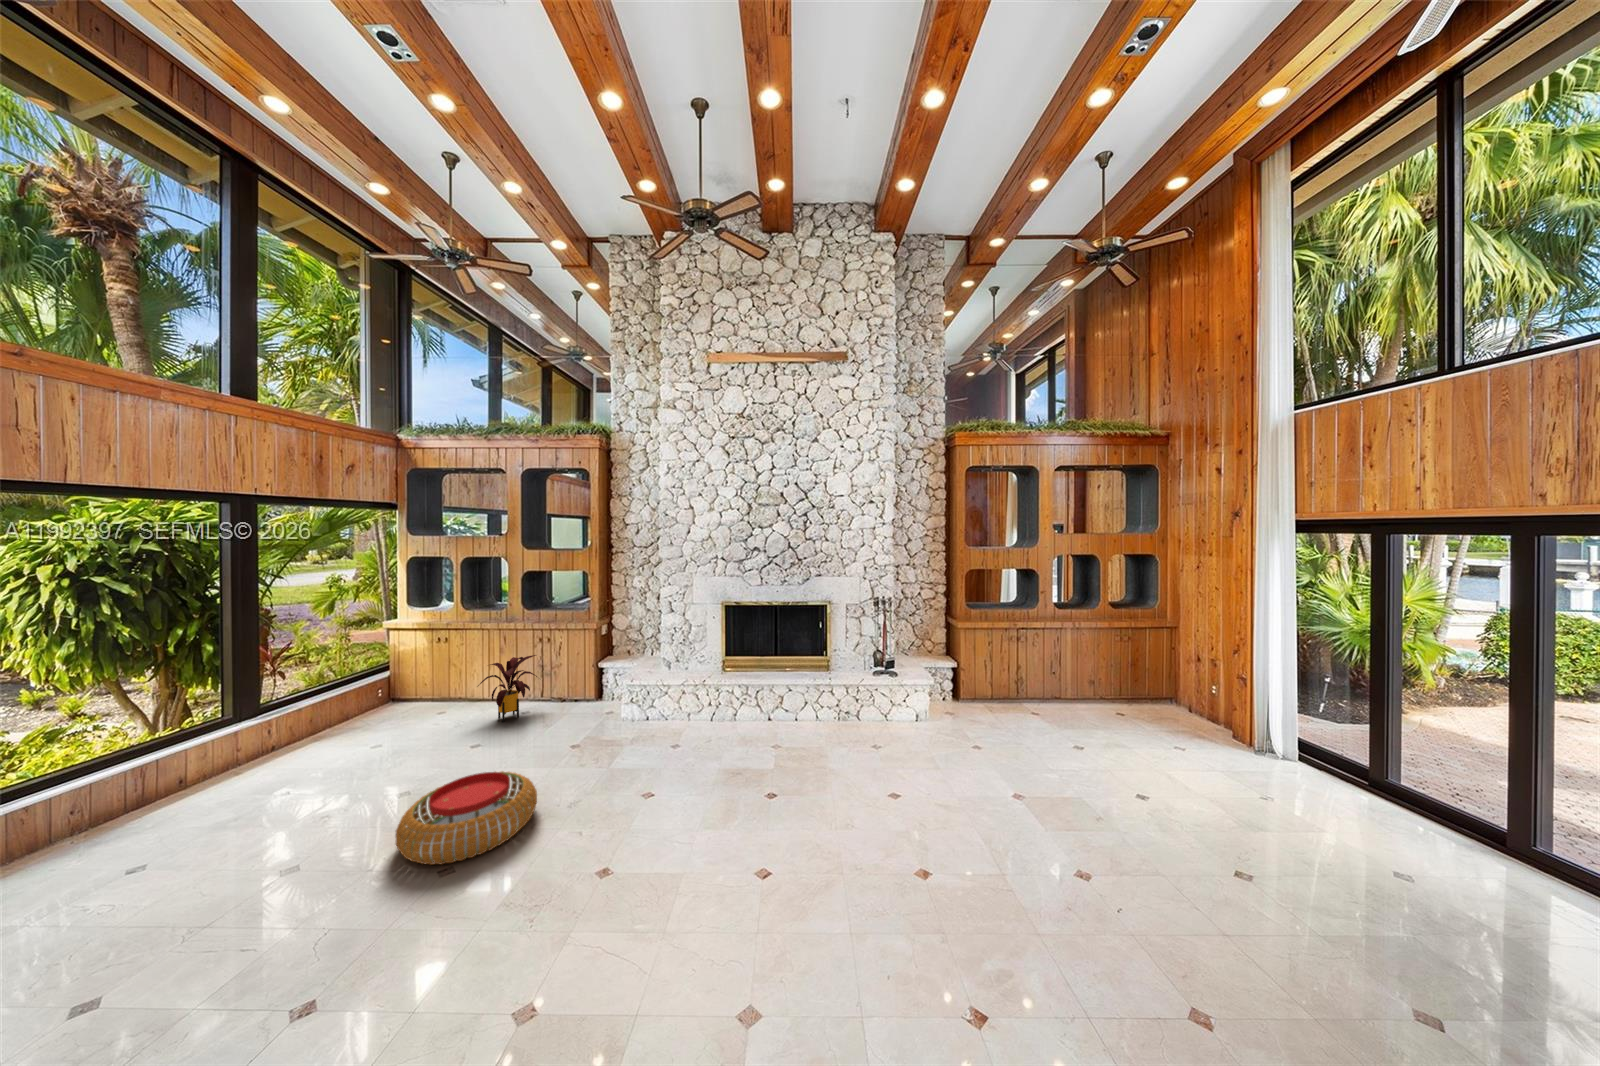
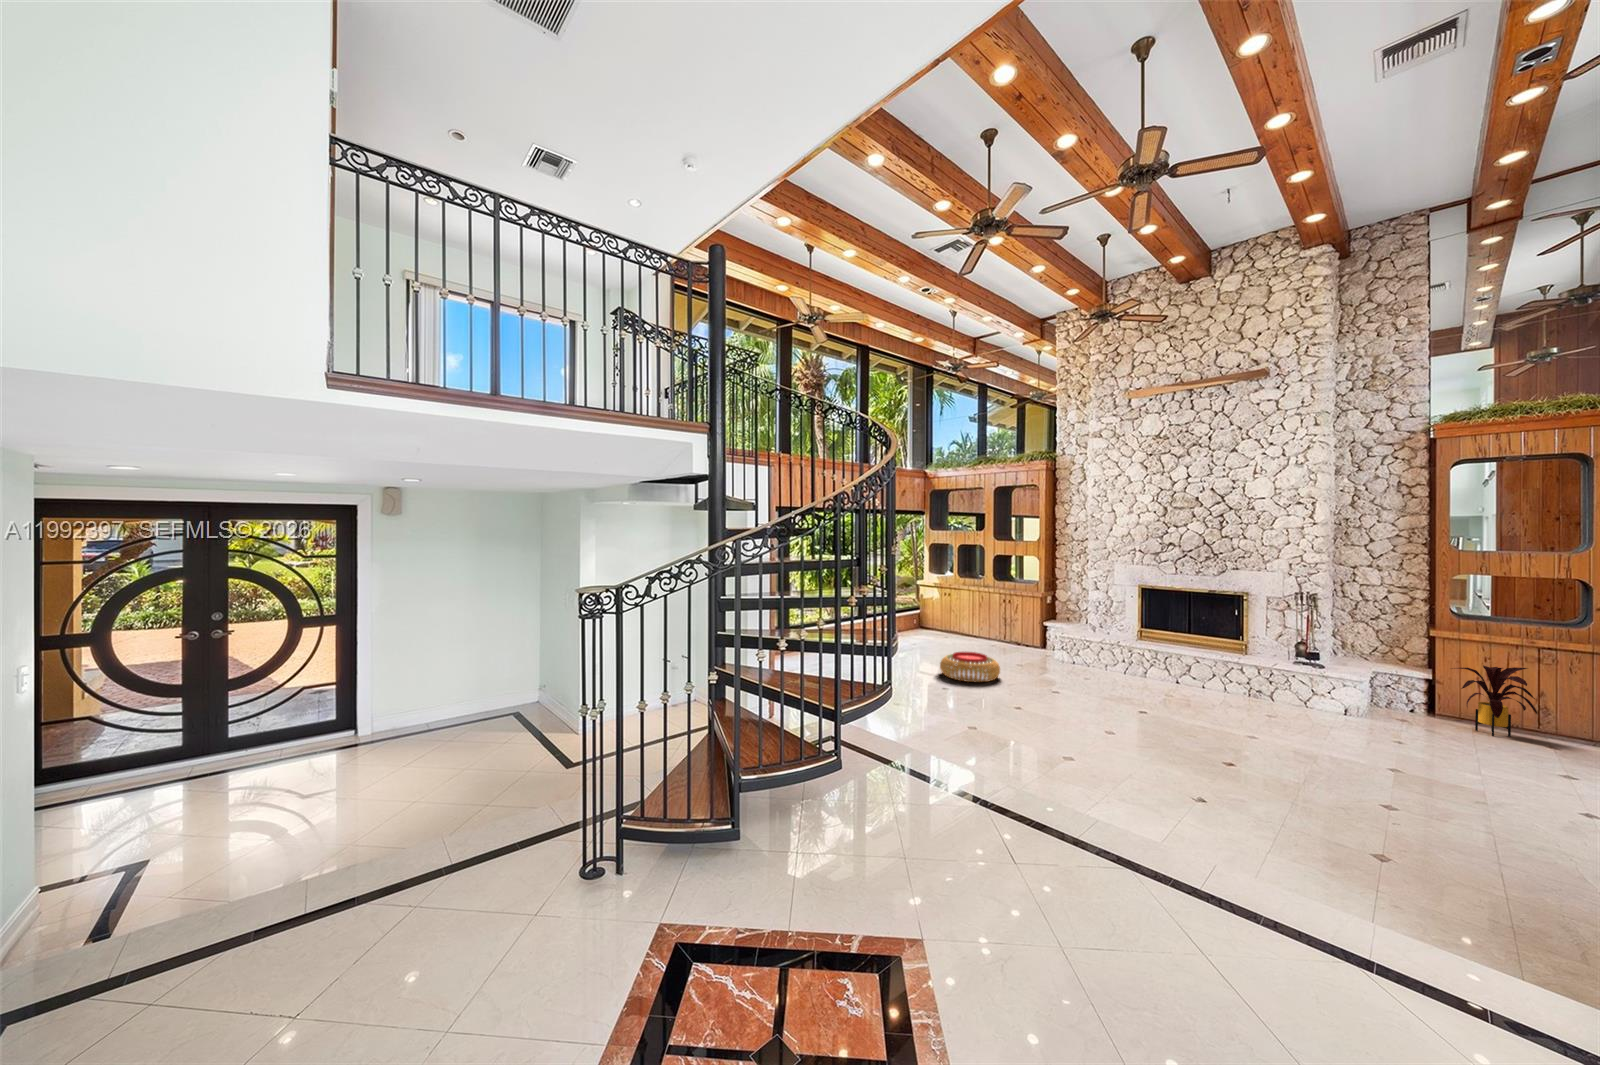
house plant: present [478,655,537,722] -> present [1452,666,1537,737]

